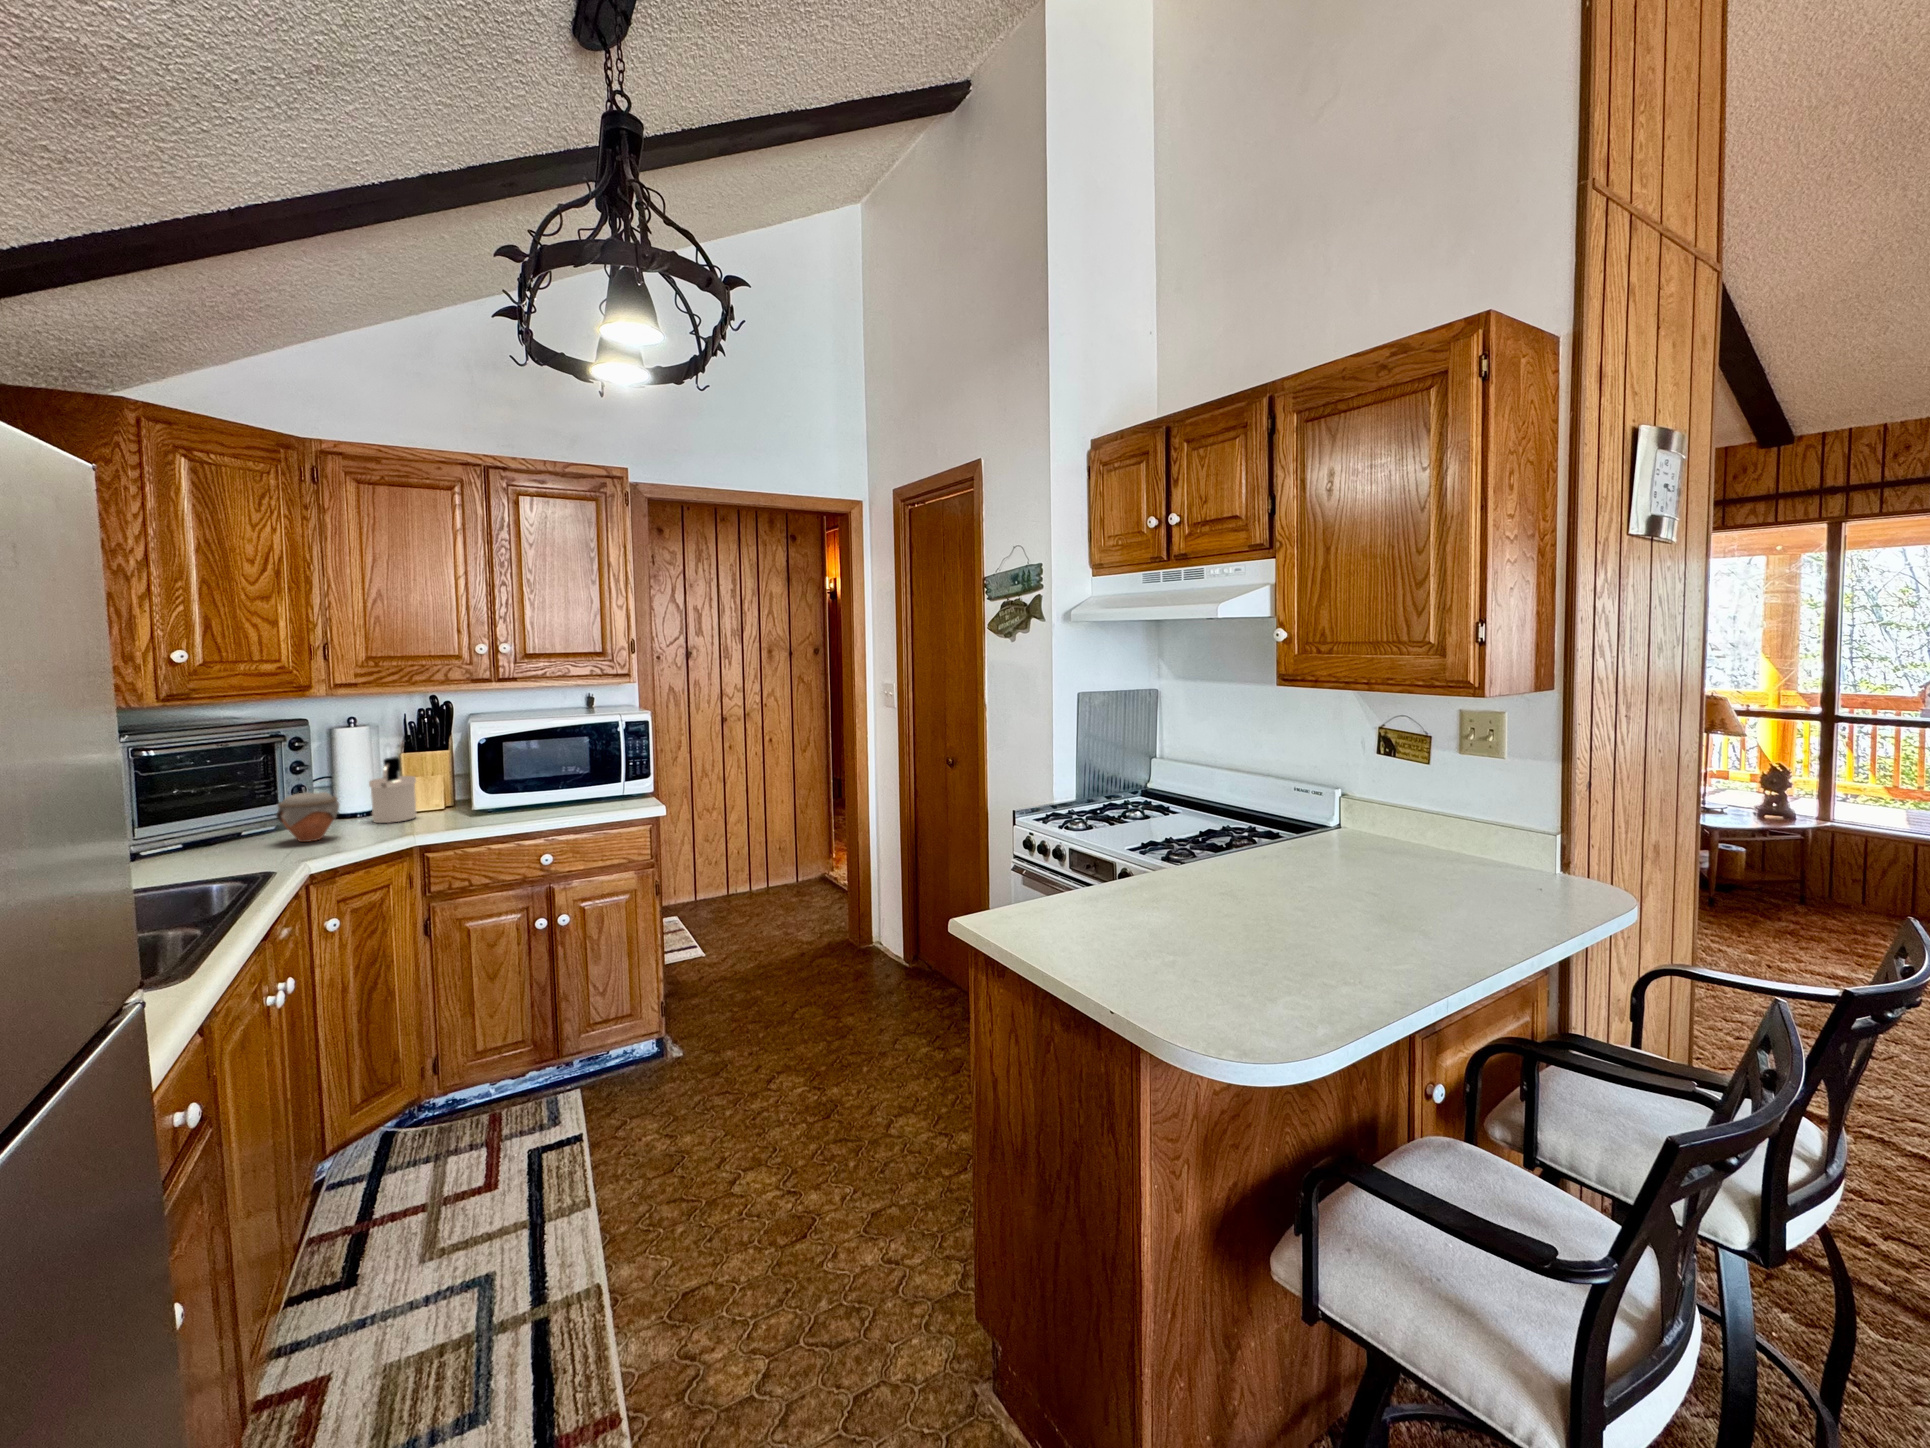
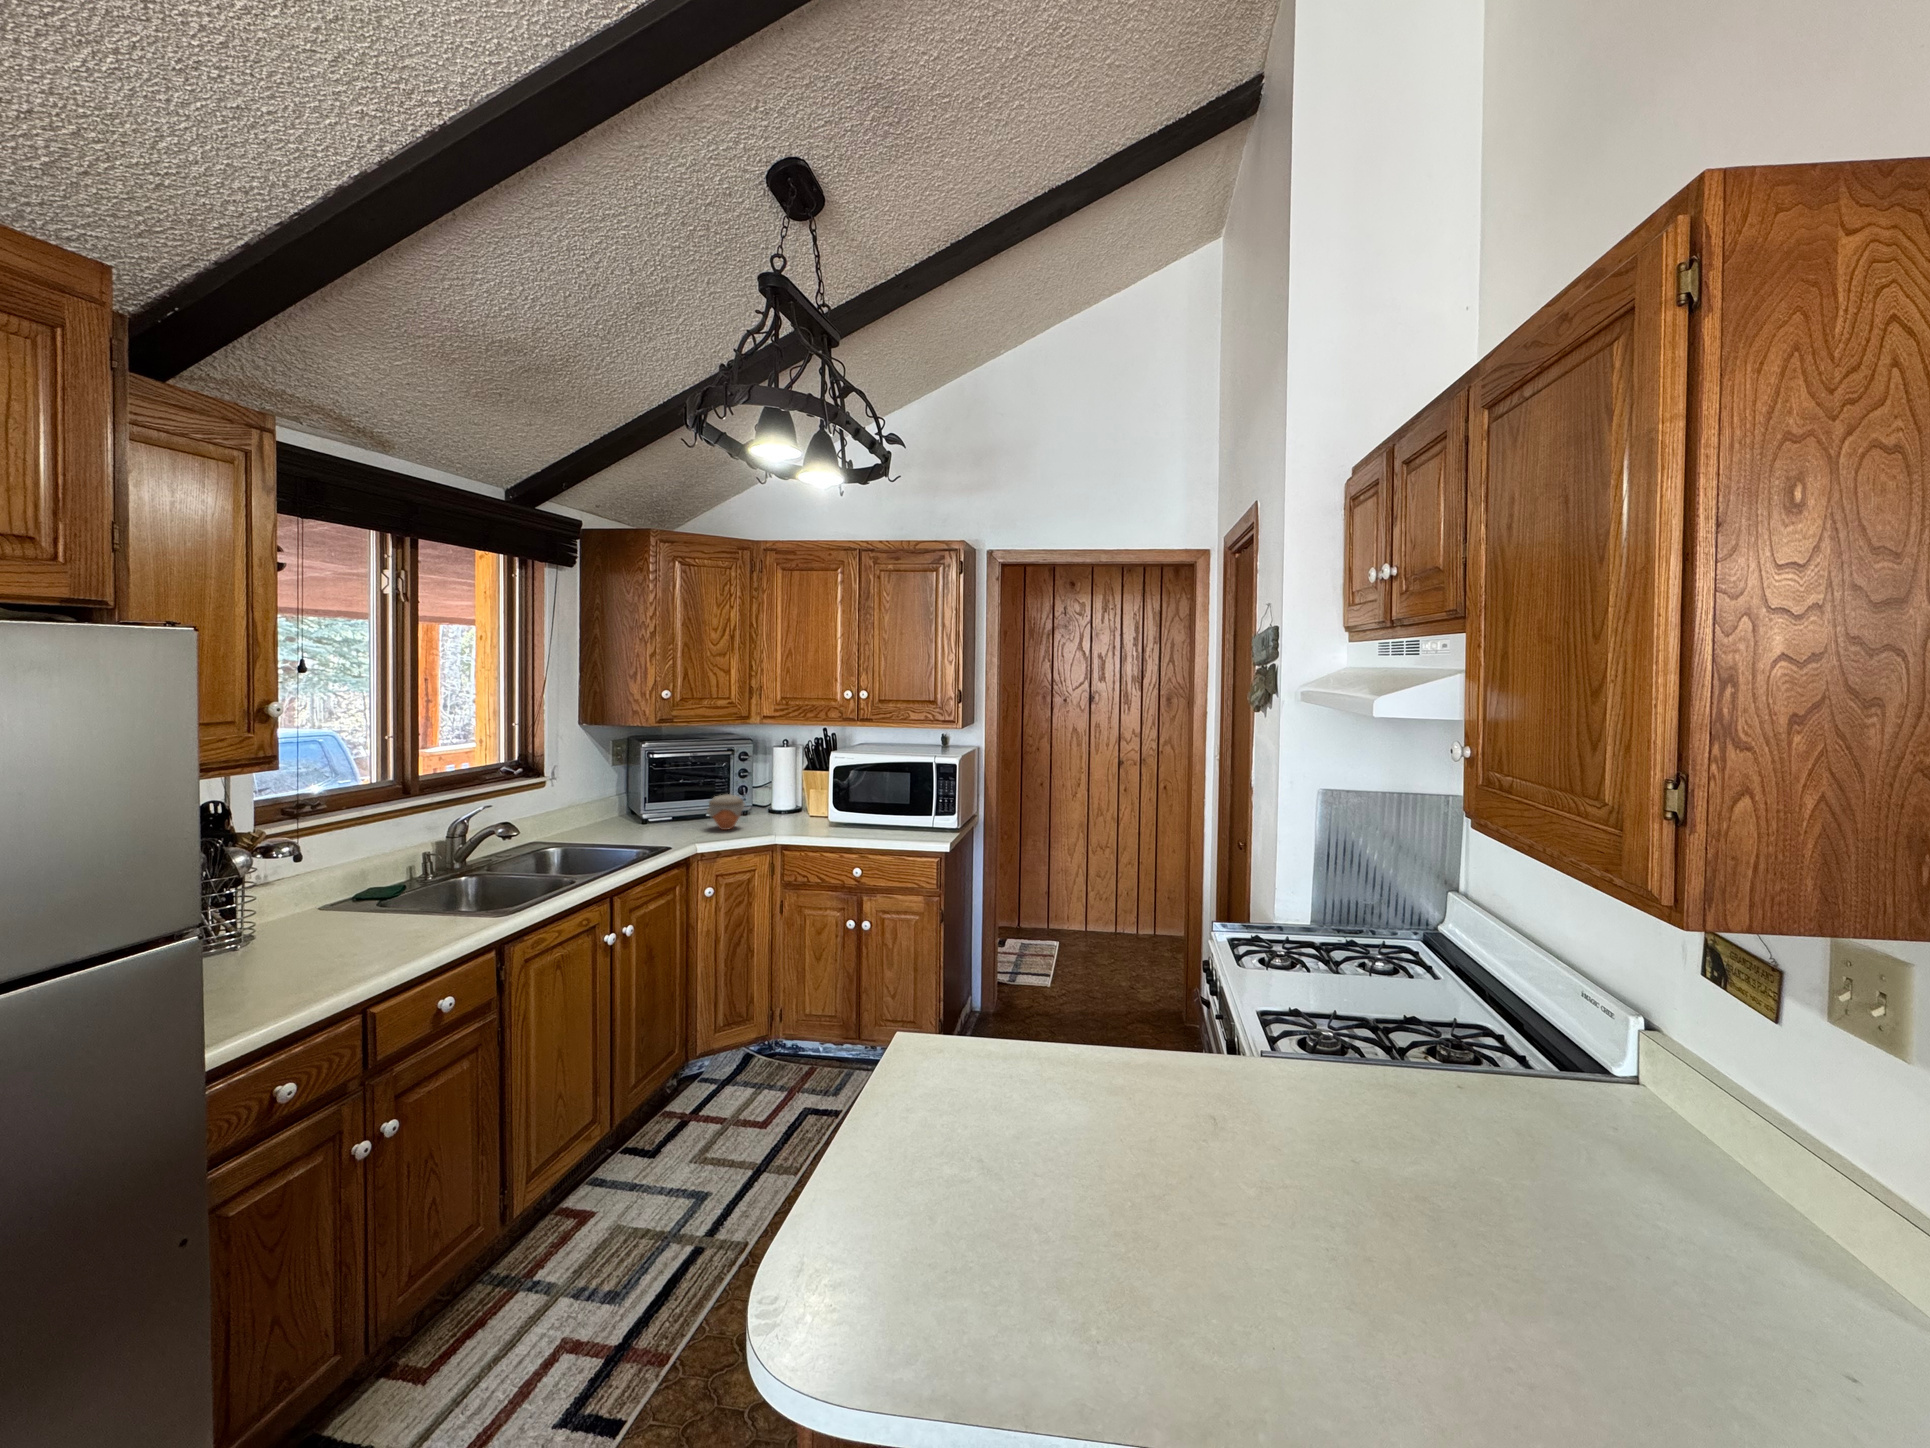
soap dispenser: present [369,757,416,823] -> none [776,774,806,823]

